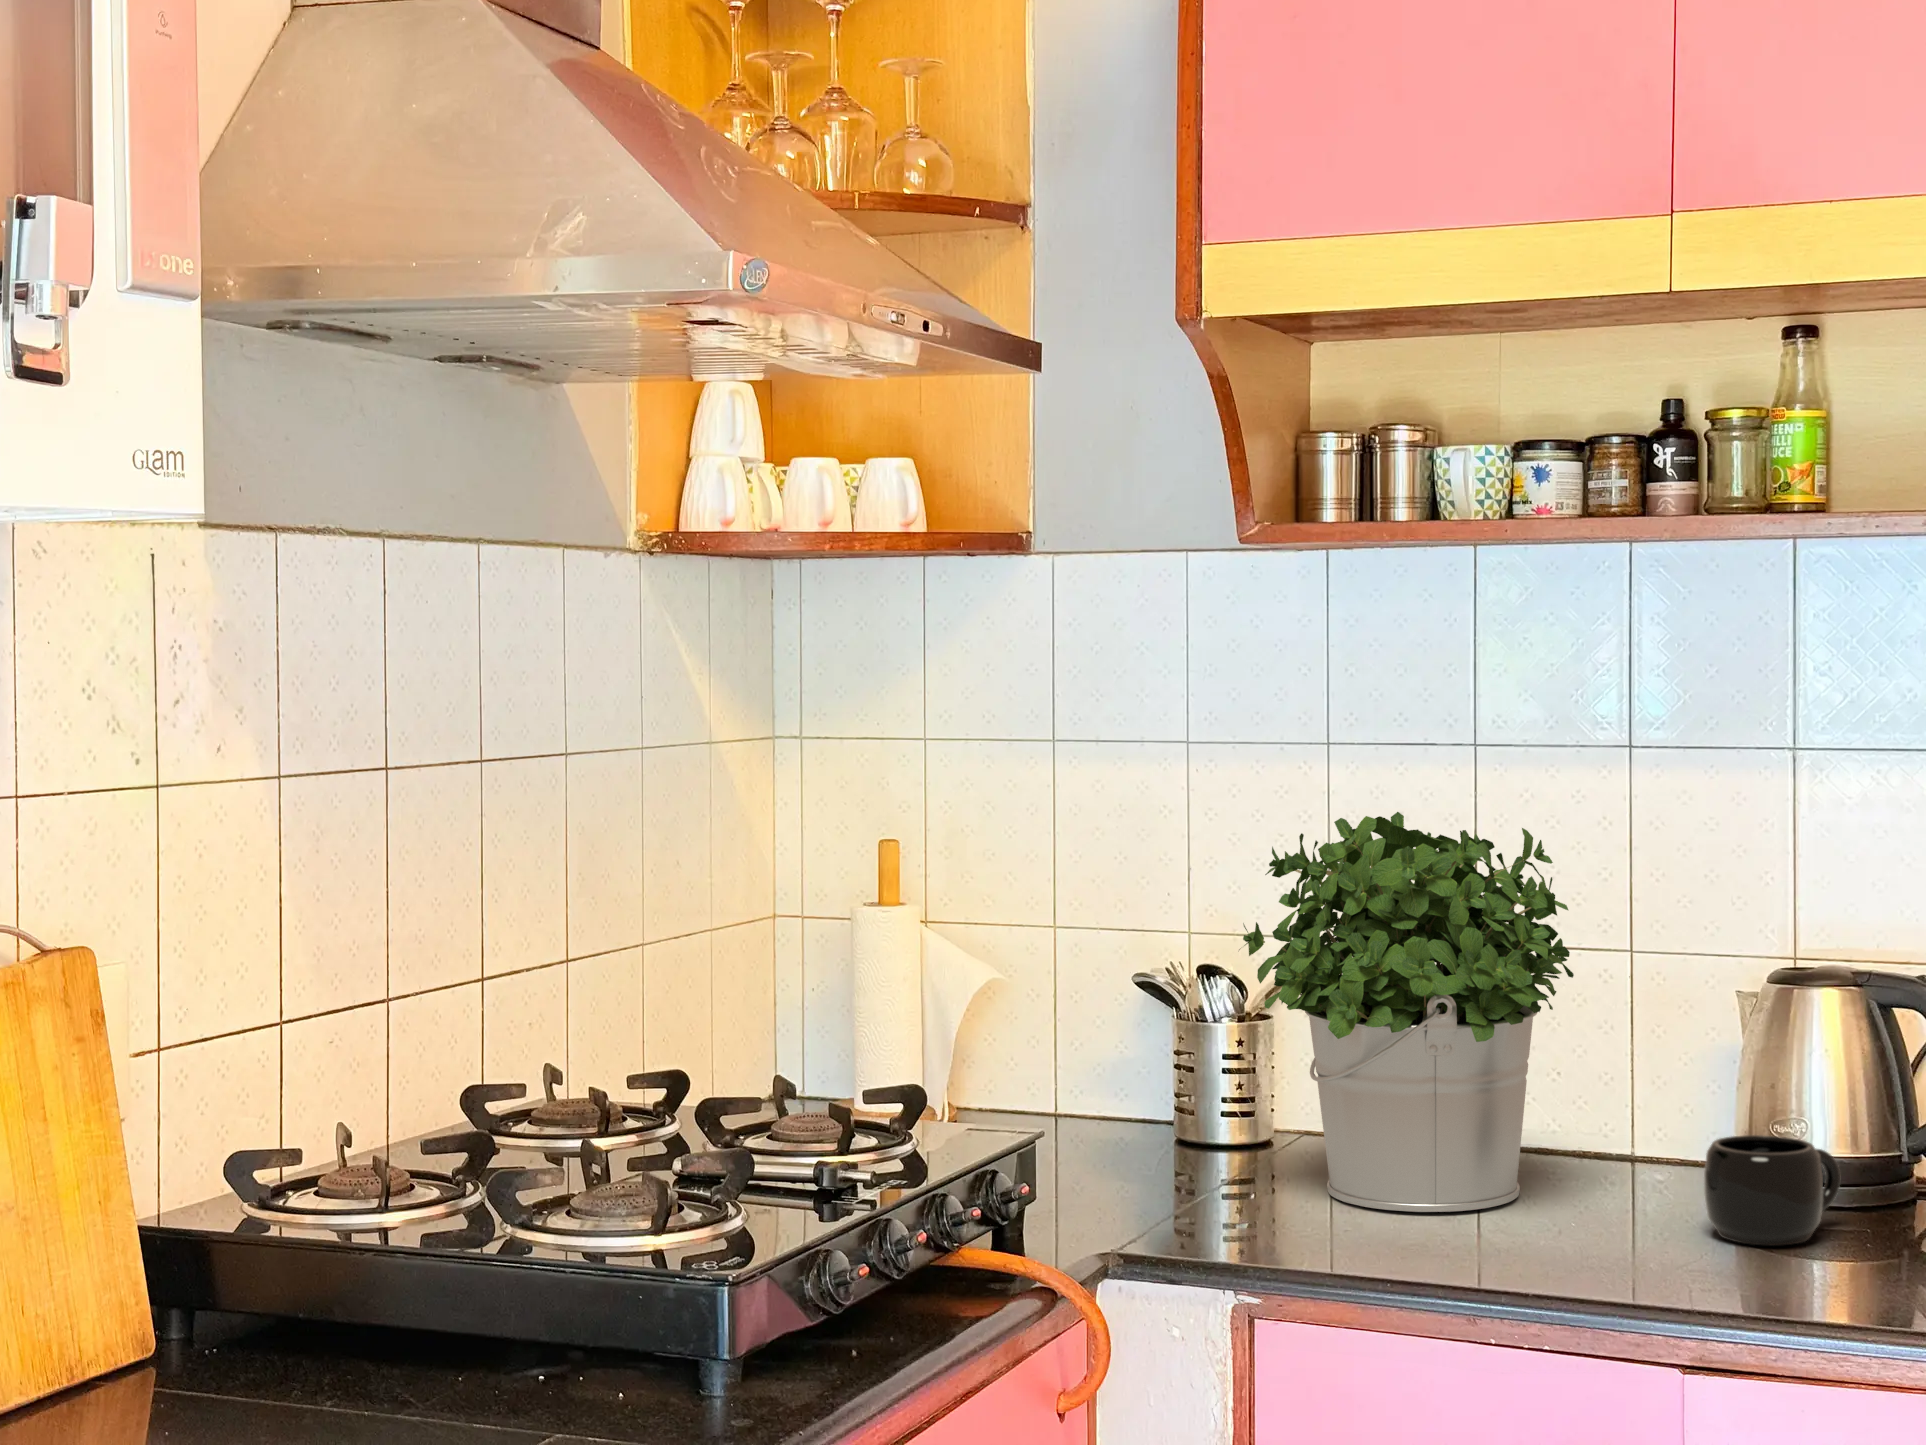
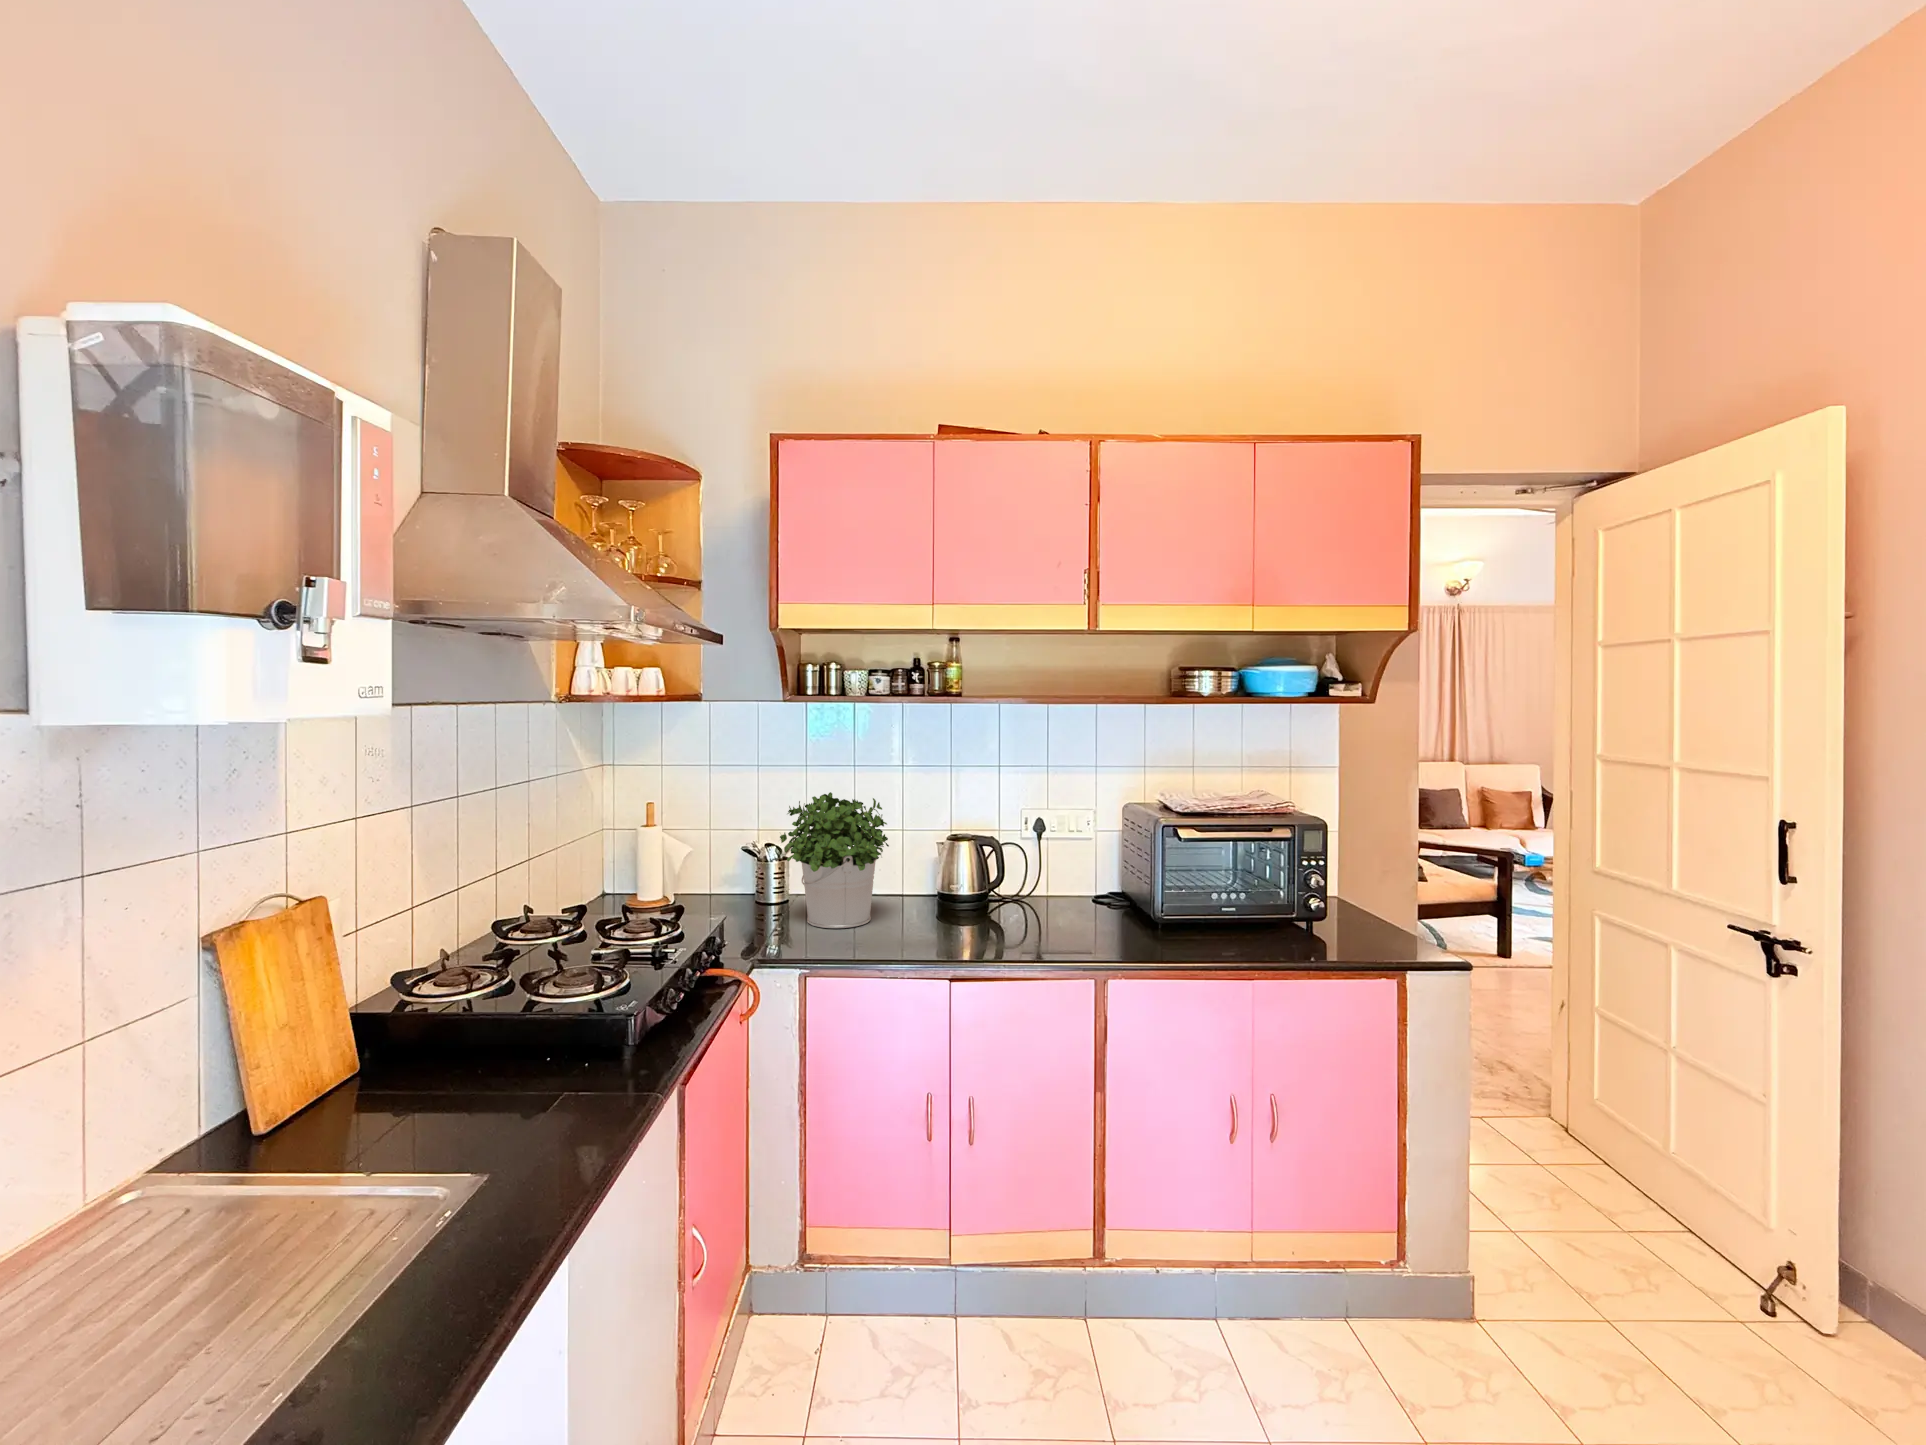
mug: present [1704,1135,1840,1246] -> none [932,897,972,933]

